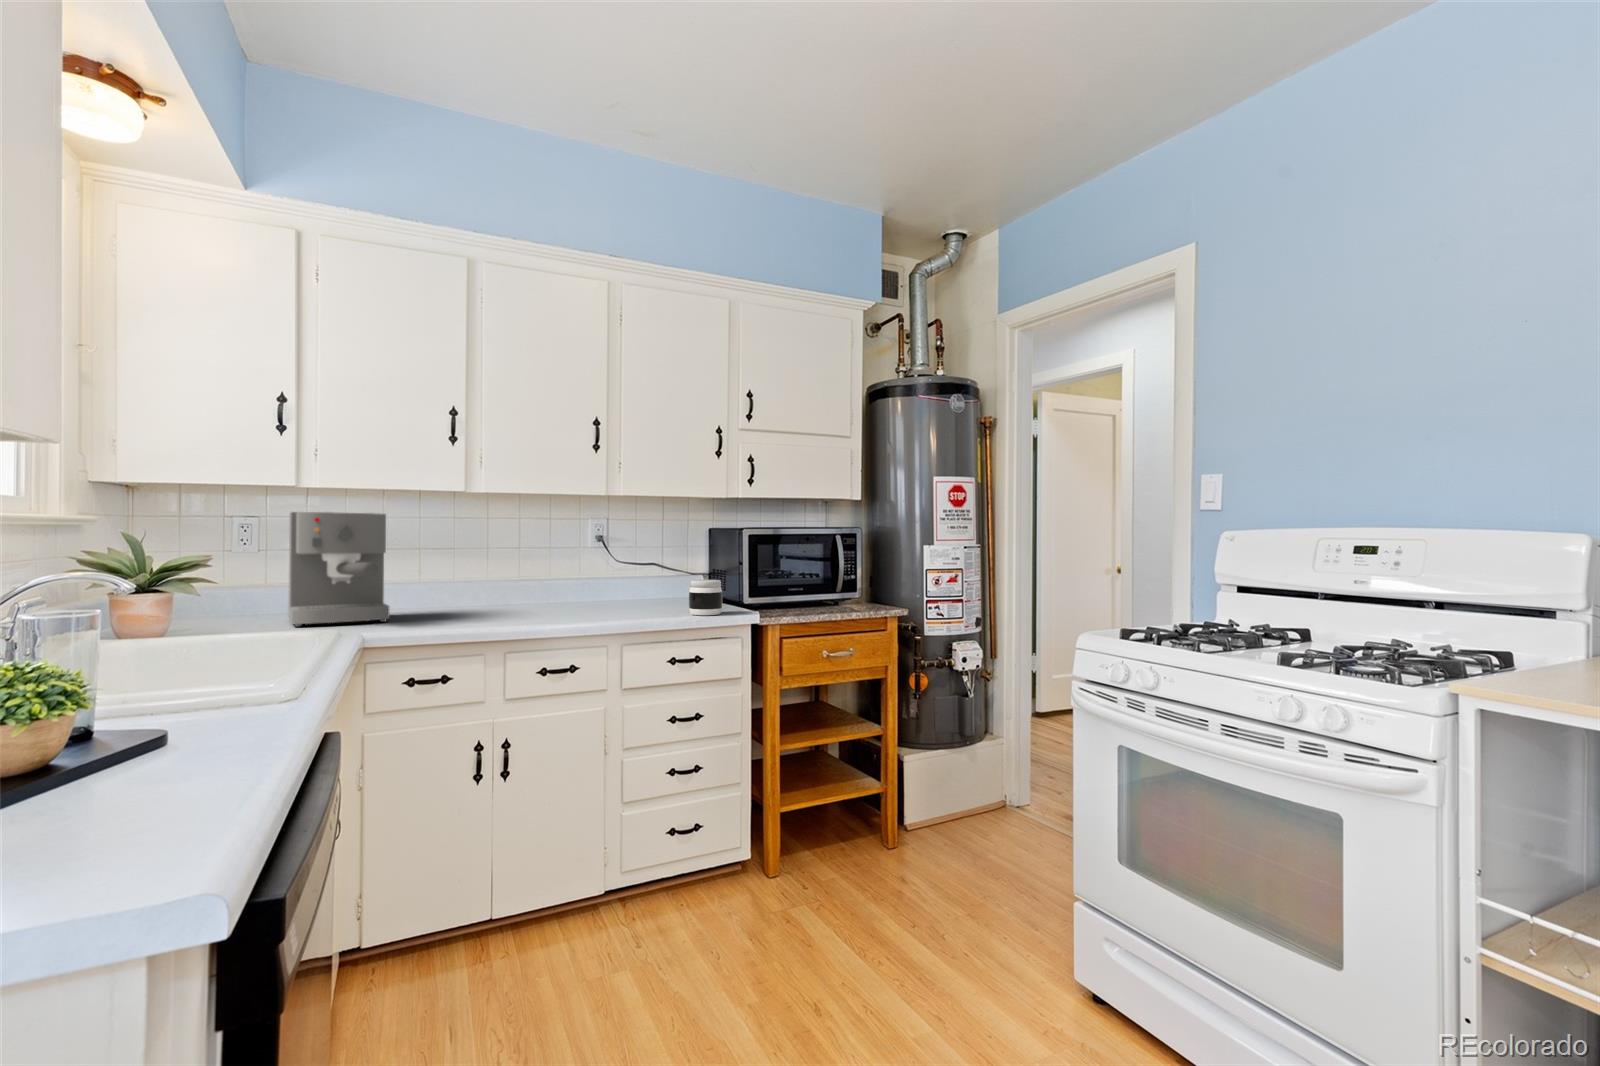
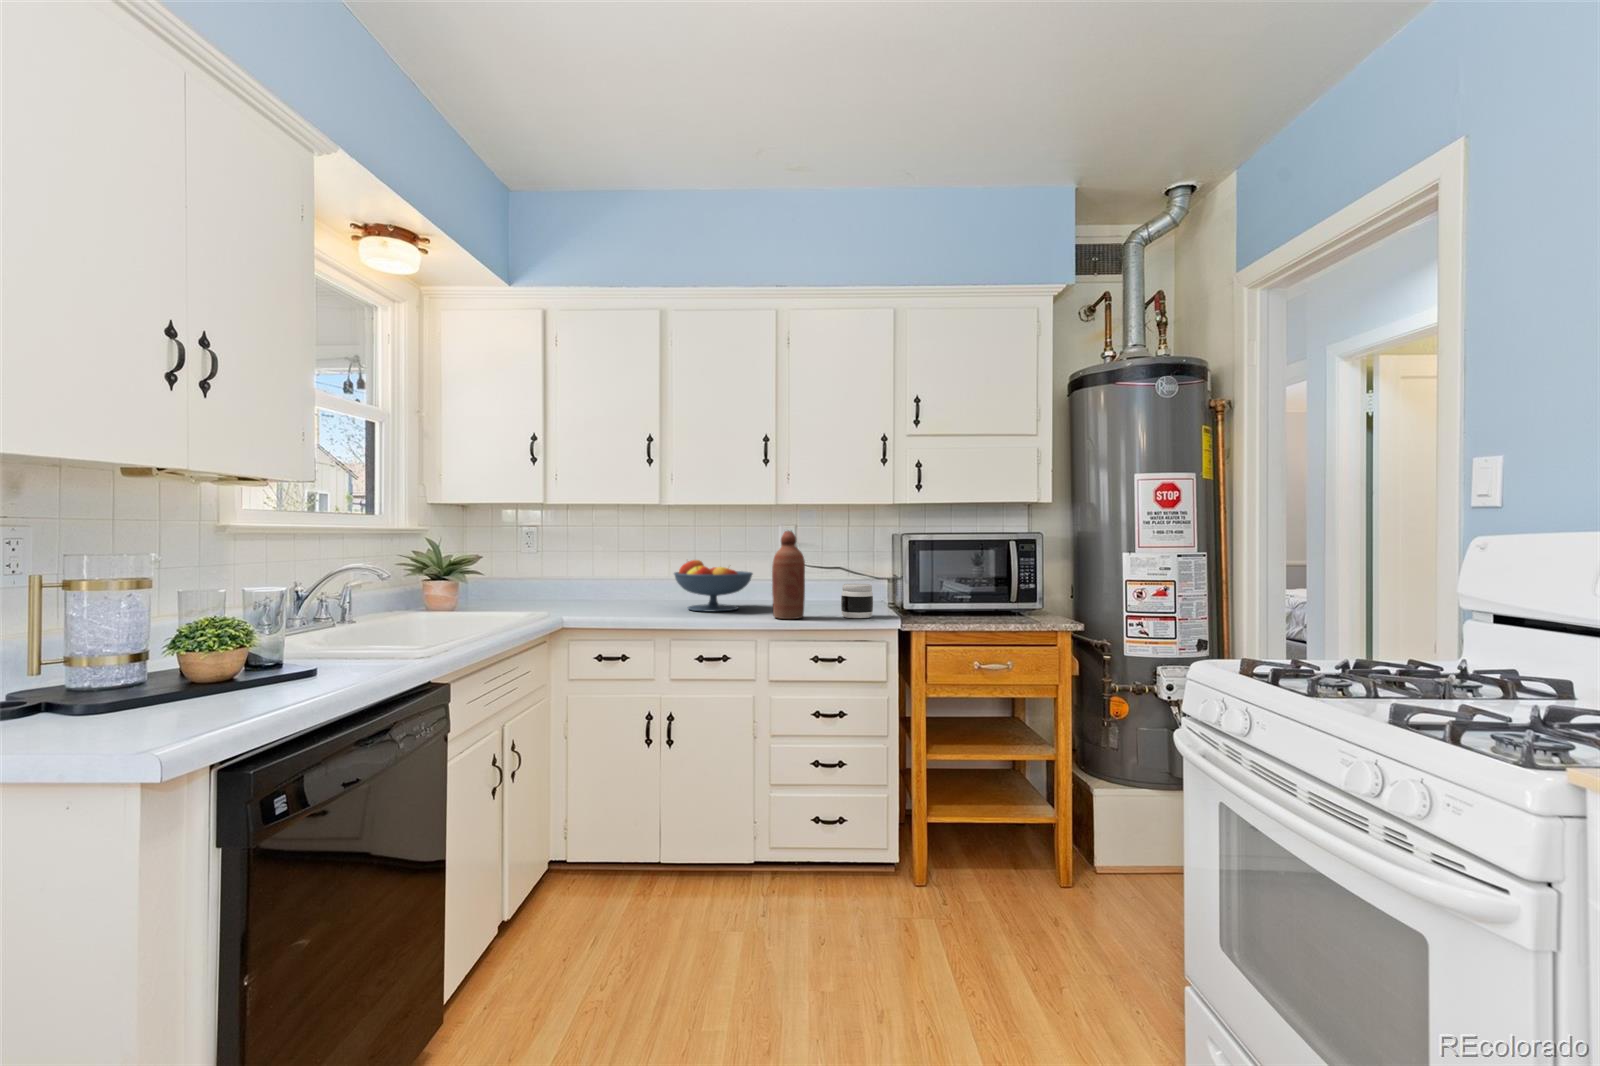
coffee maker: present [288,512,389,627] -> none [538,523,612,610]
bottle: none [621,524,657,620] -> present [772,531,805,619]
fruit bowl: none [482,558,579,617] -> present [674,560,753,611]

